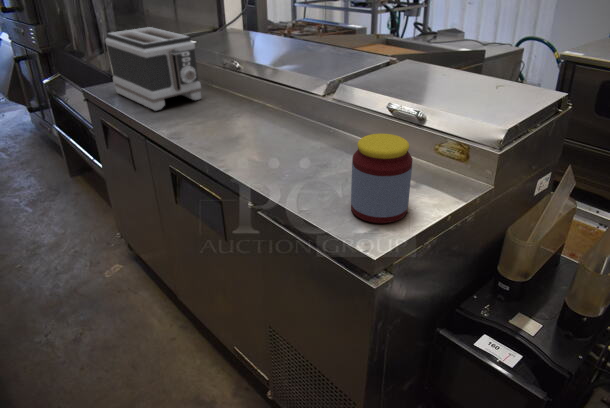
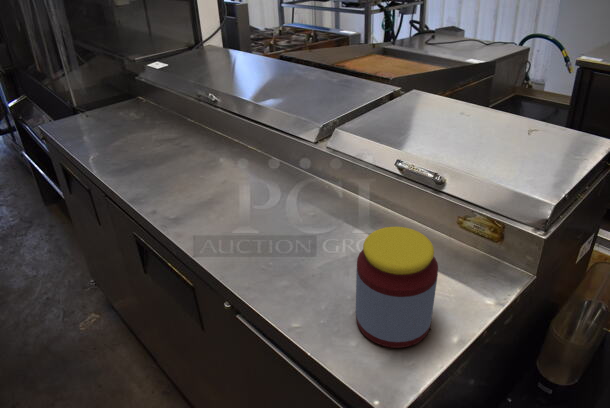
toaster: present [105,27,201,111] -> none [59,53,174,157]

